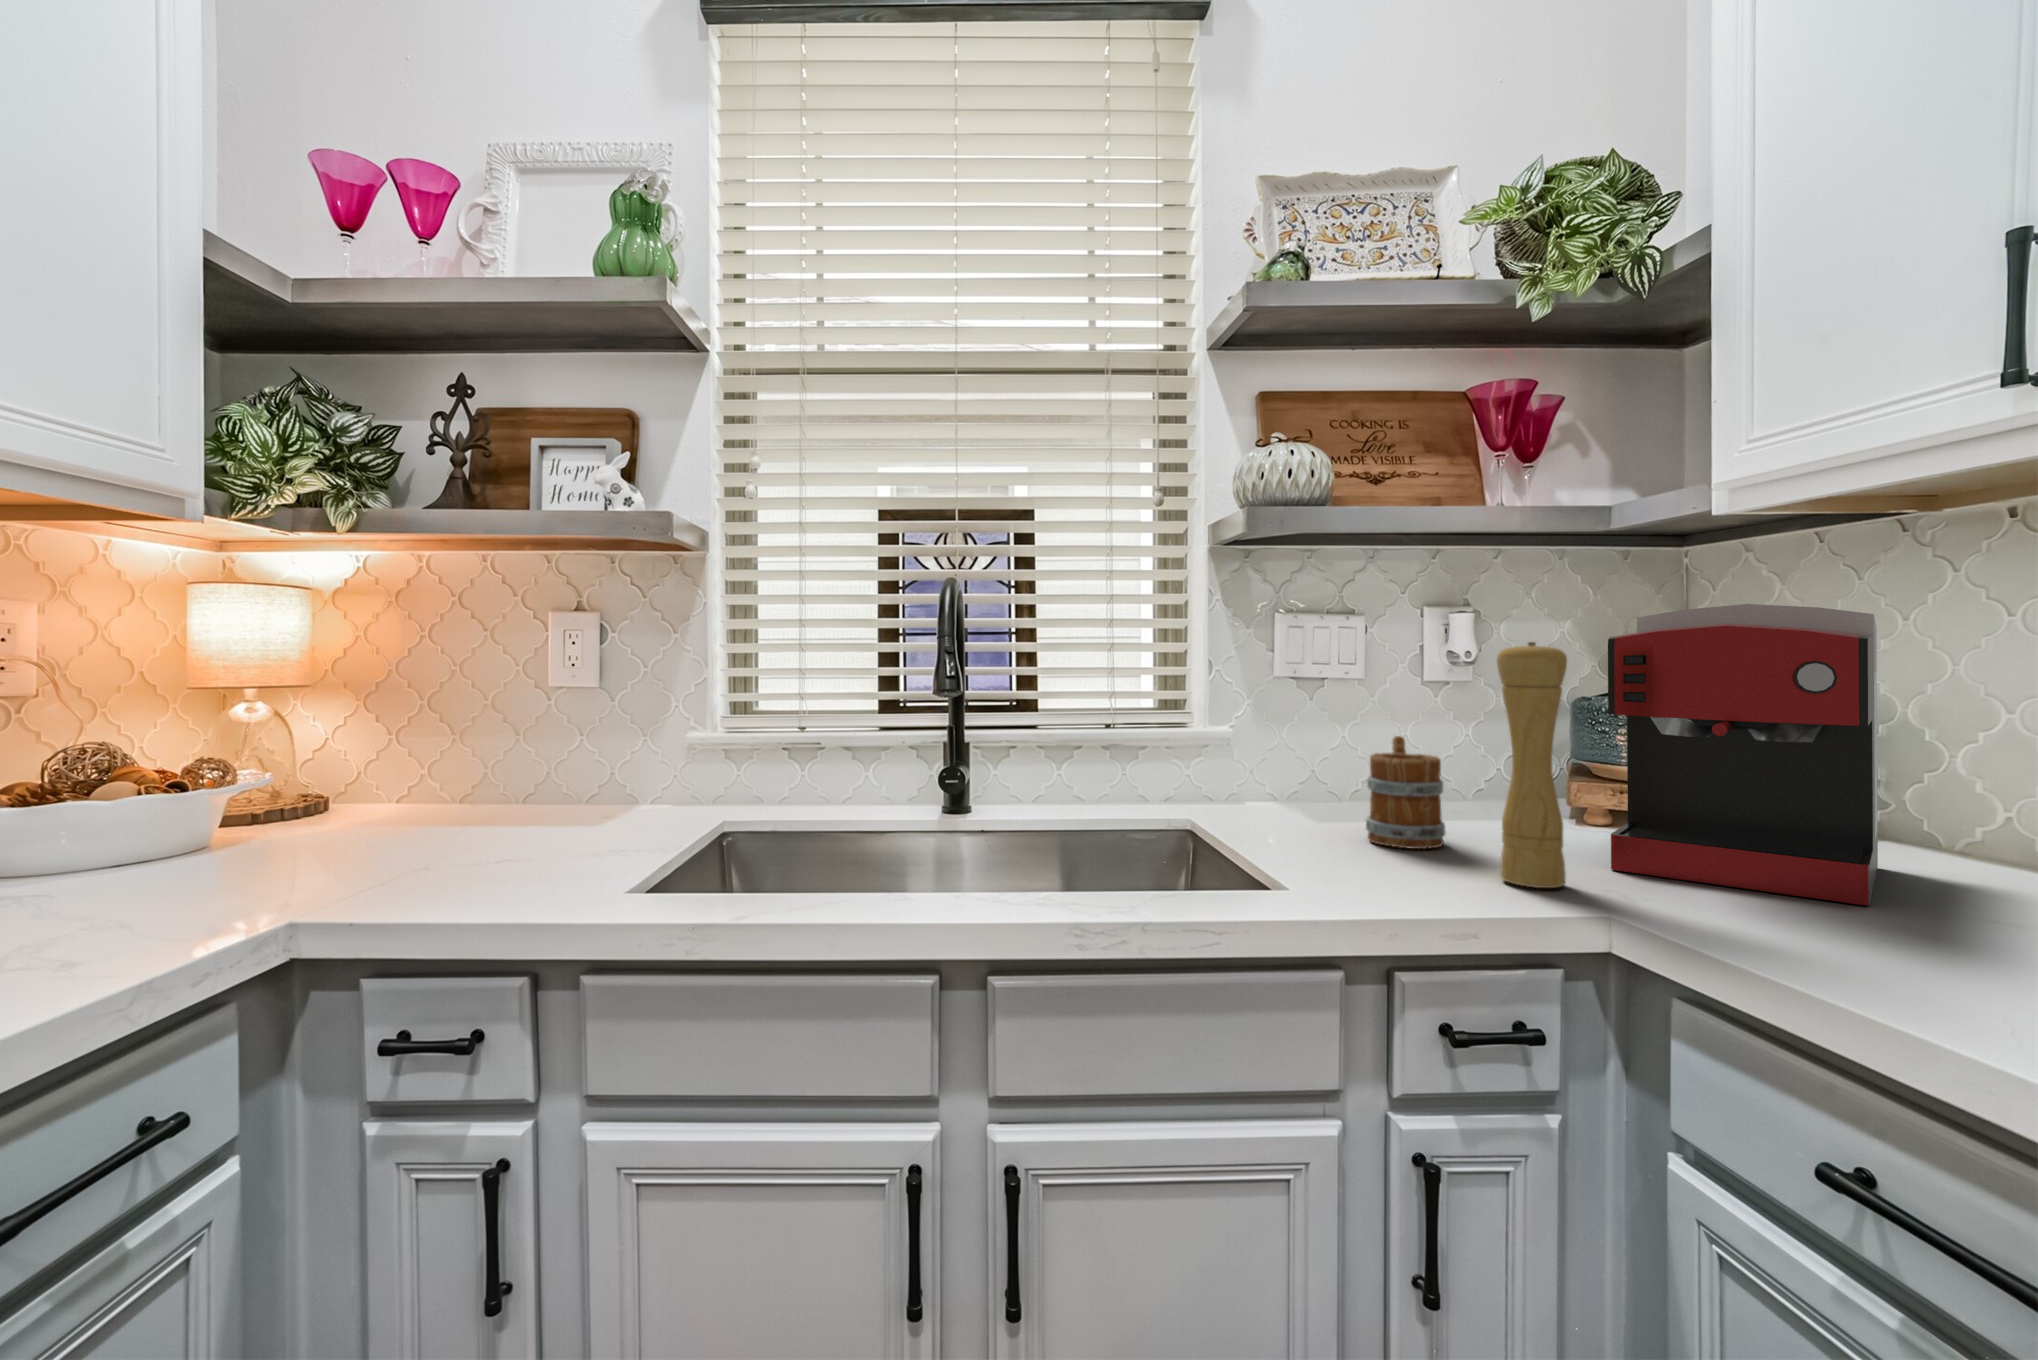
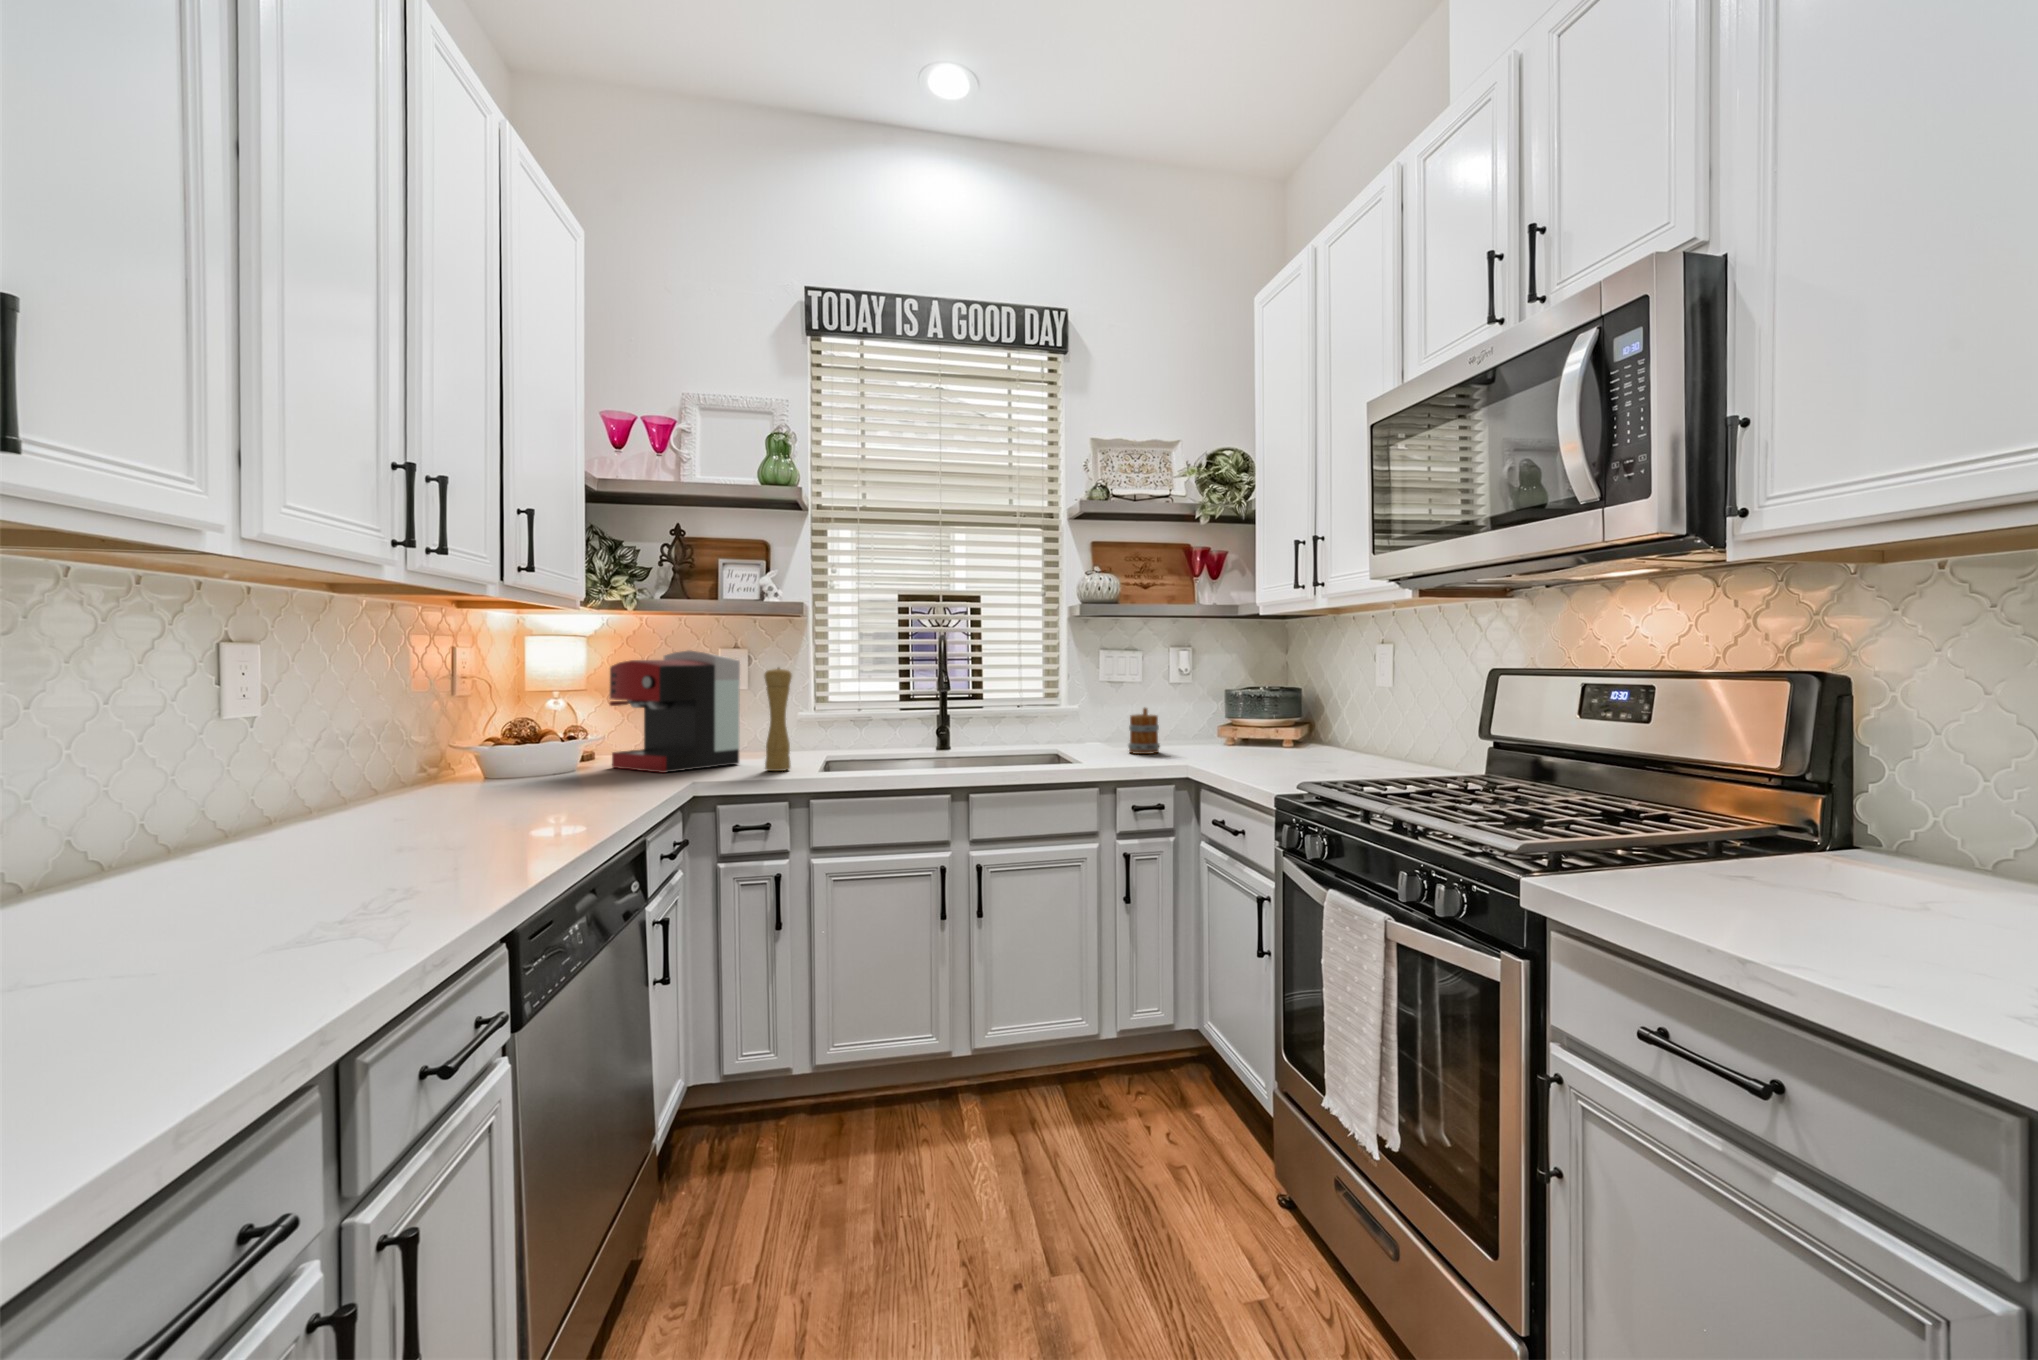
coffee maker: present [1608,604,1878,906] -> present [610,651,740,773]
pepper mill: present [1497,642,1567,888] -> present [764,668,792,771]

